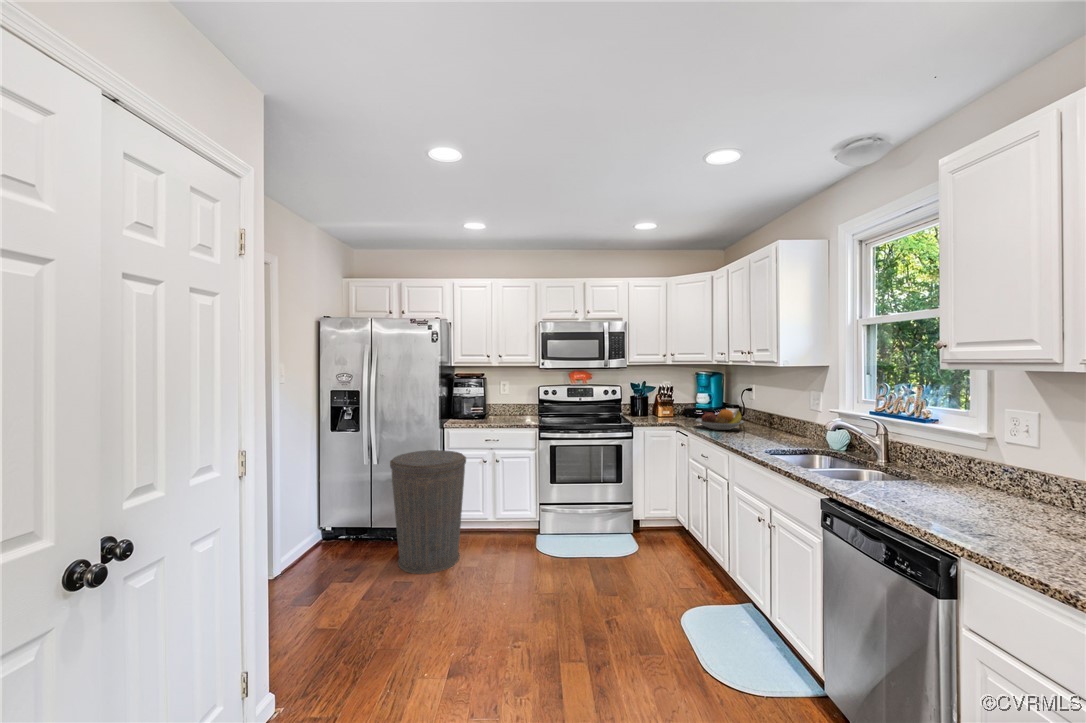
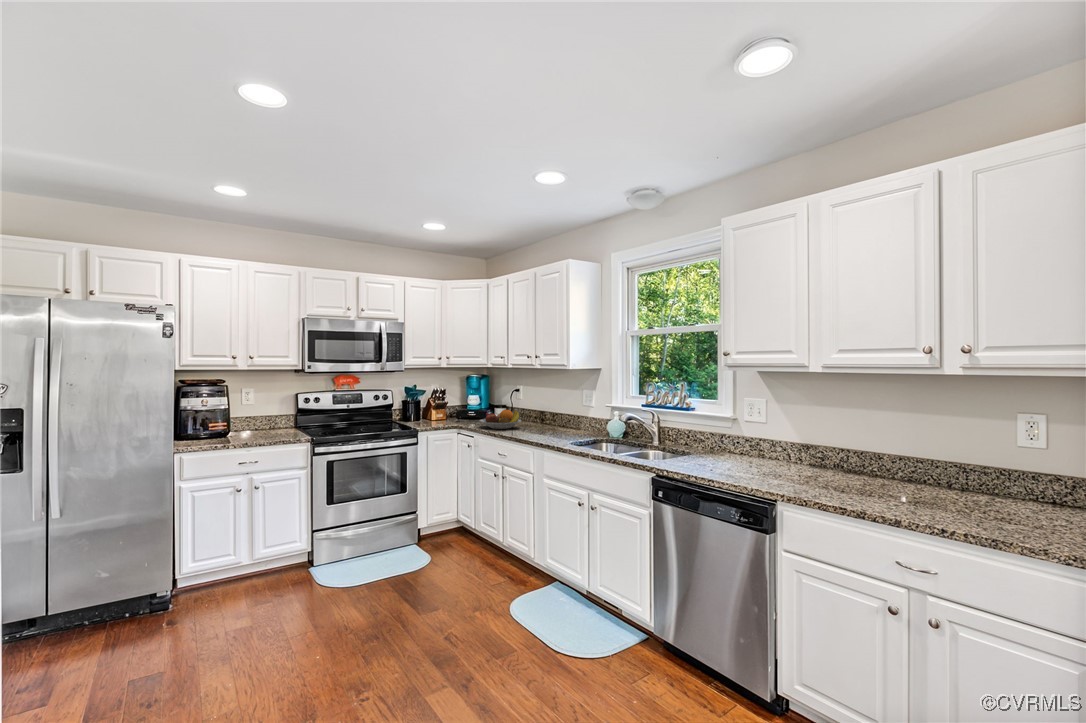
trash can: present [390,450,466,574] -> none [109,482,232,654]

